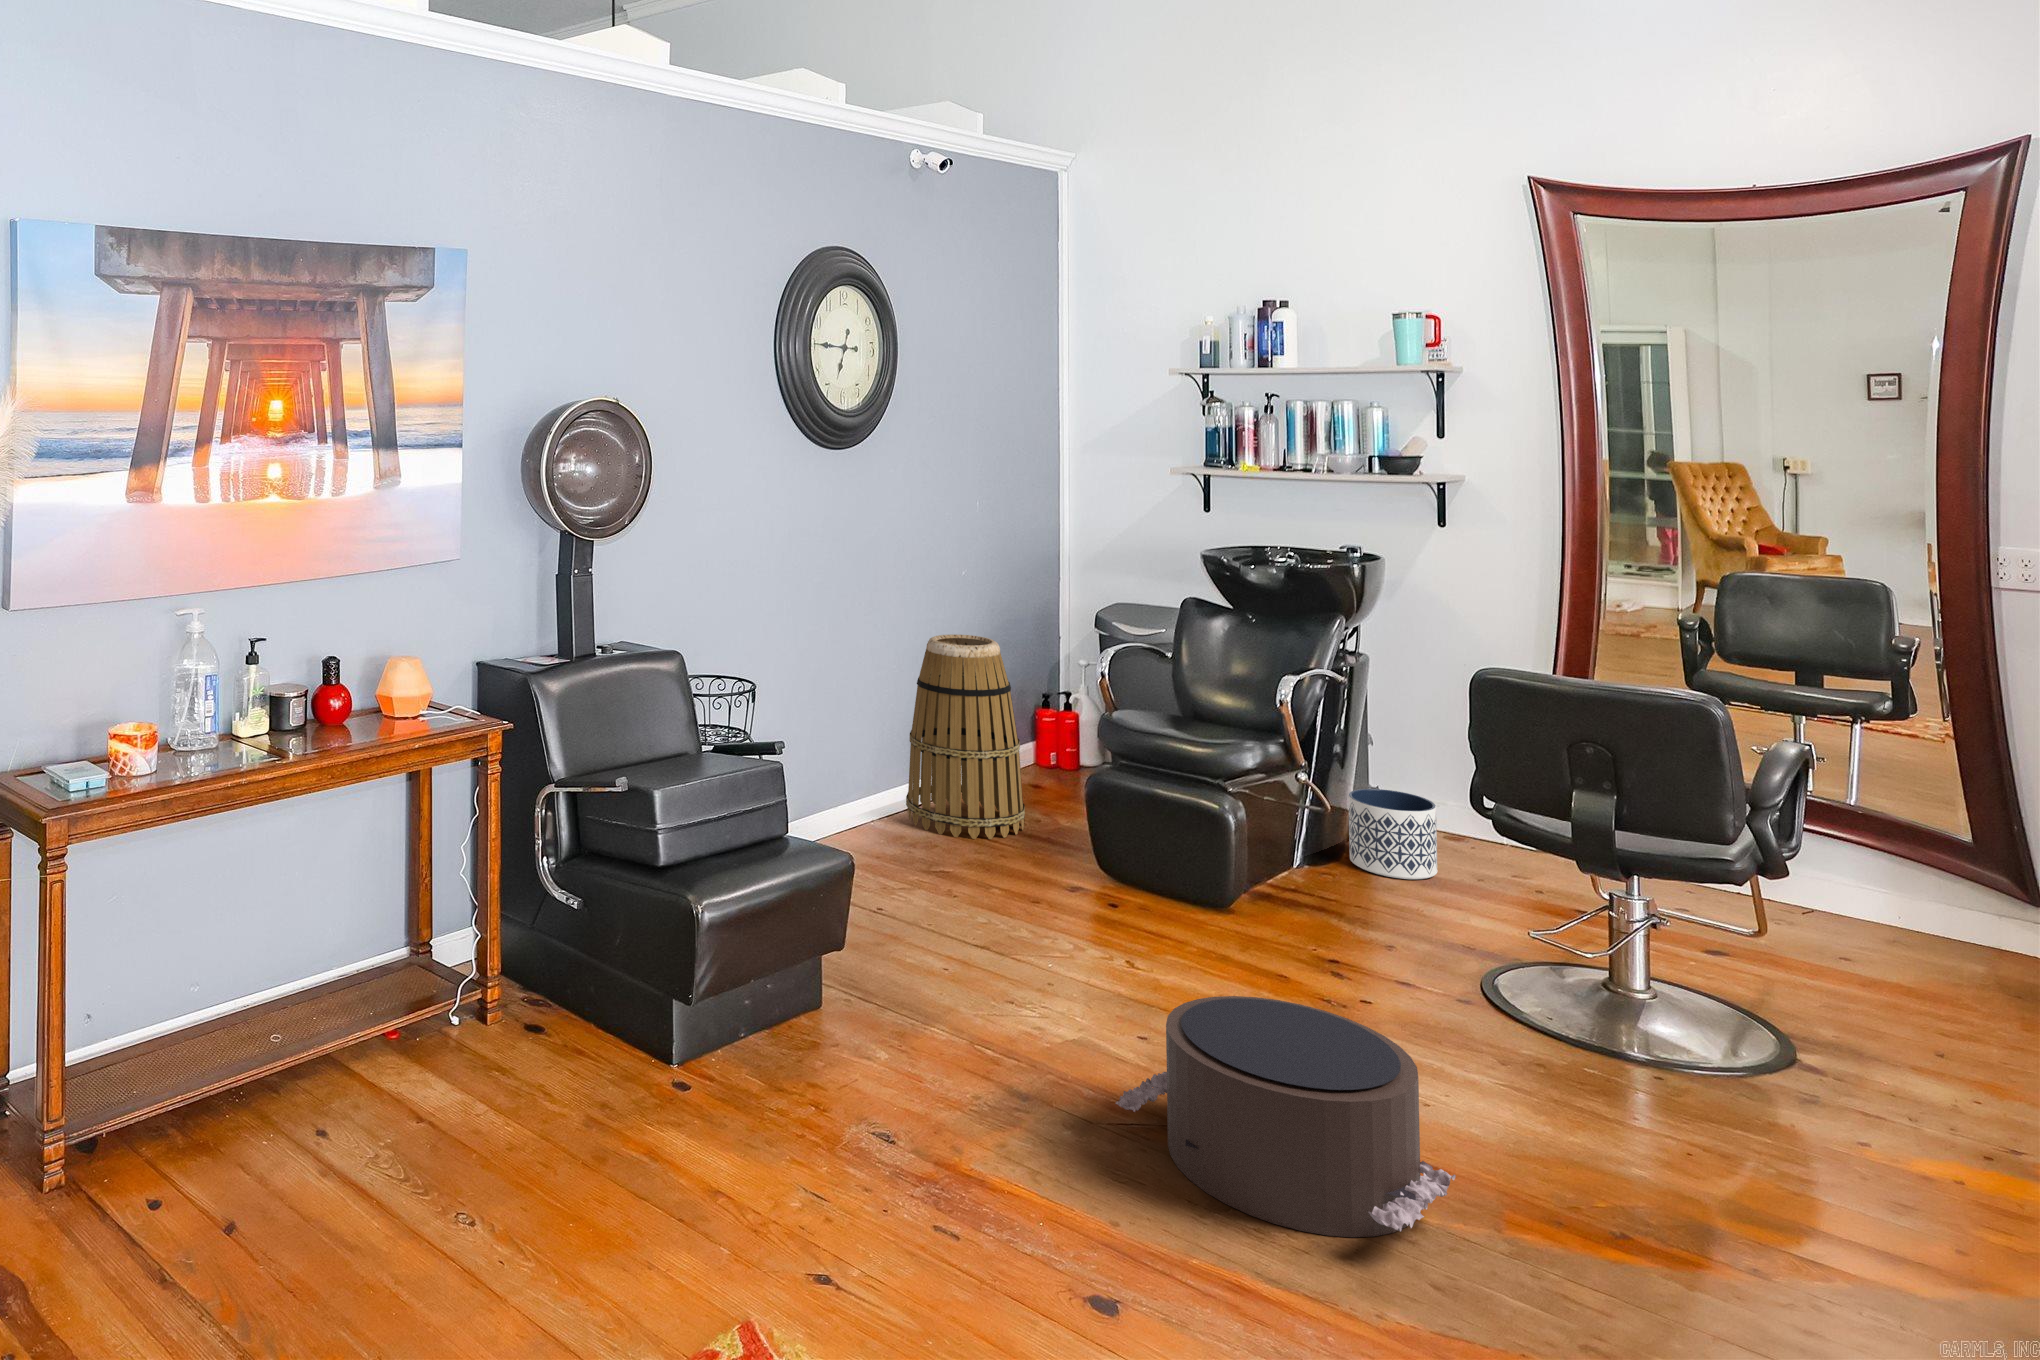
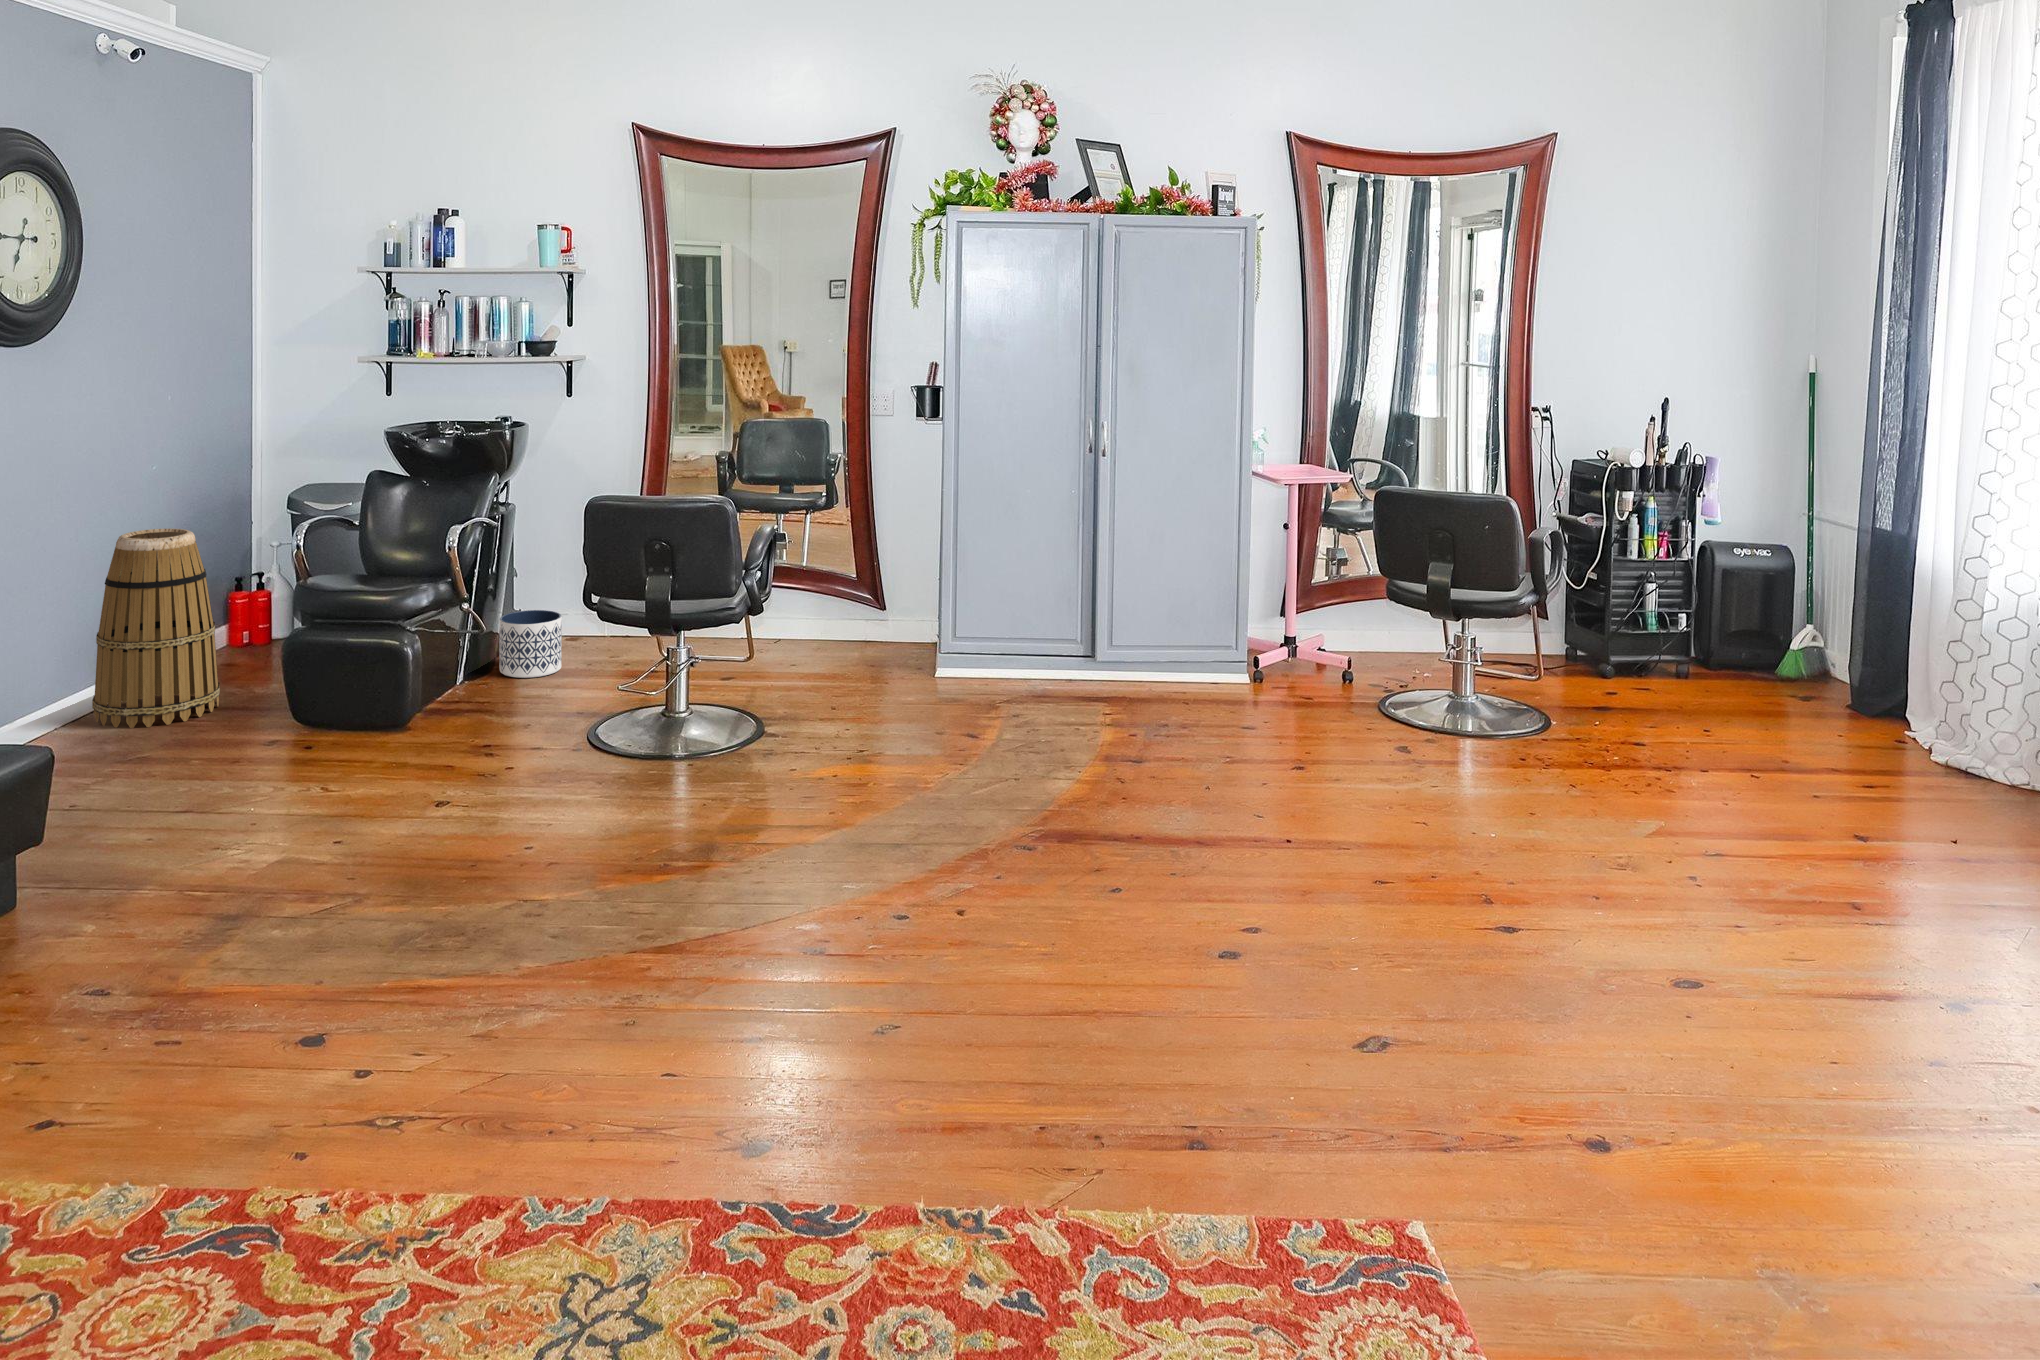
pouf: present [1116,996,1456,1237] -> none [317,772,567,938]

